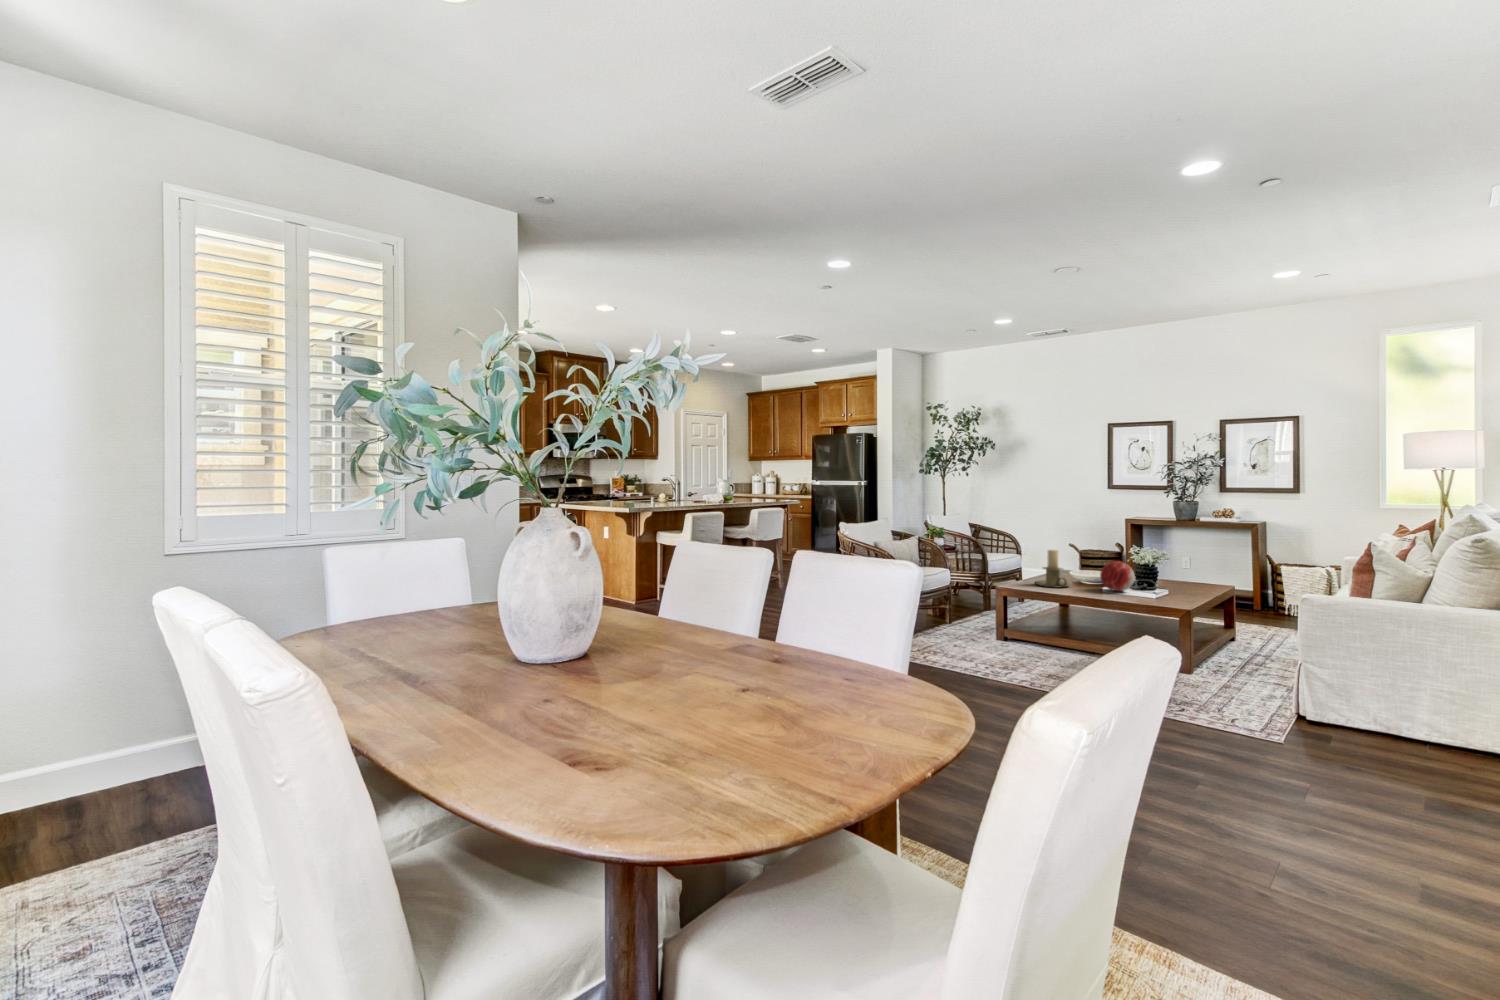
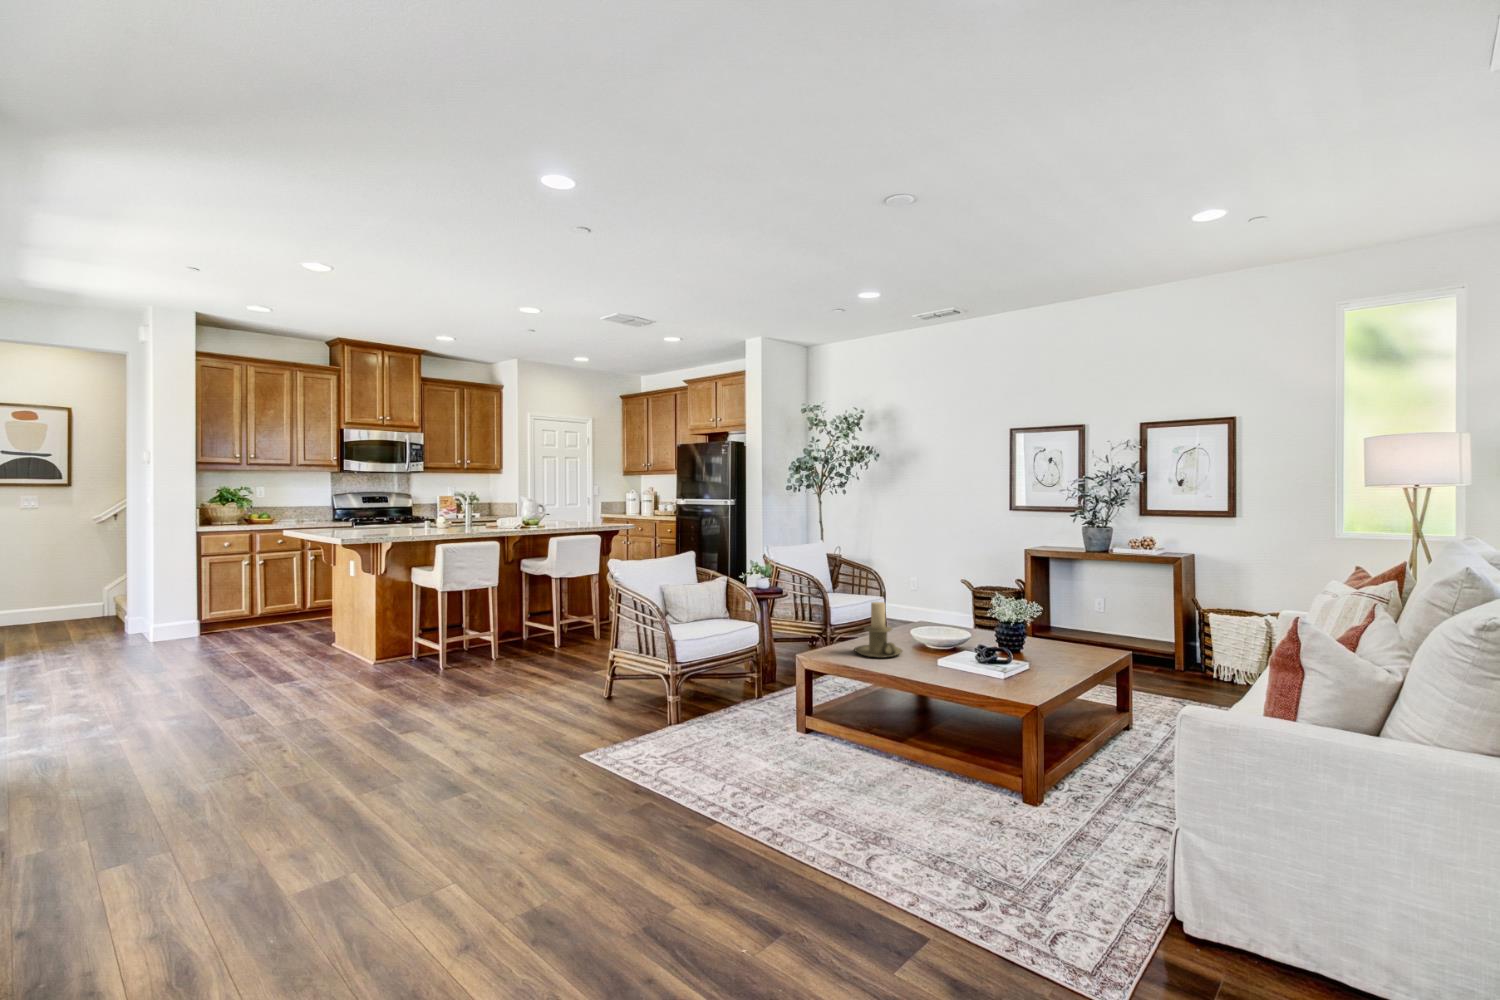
decorative orb: present [1100,561,1135,591] -> none [937,621,983,666]

